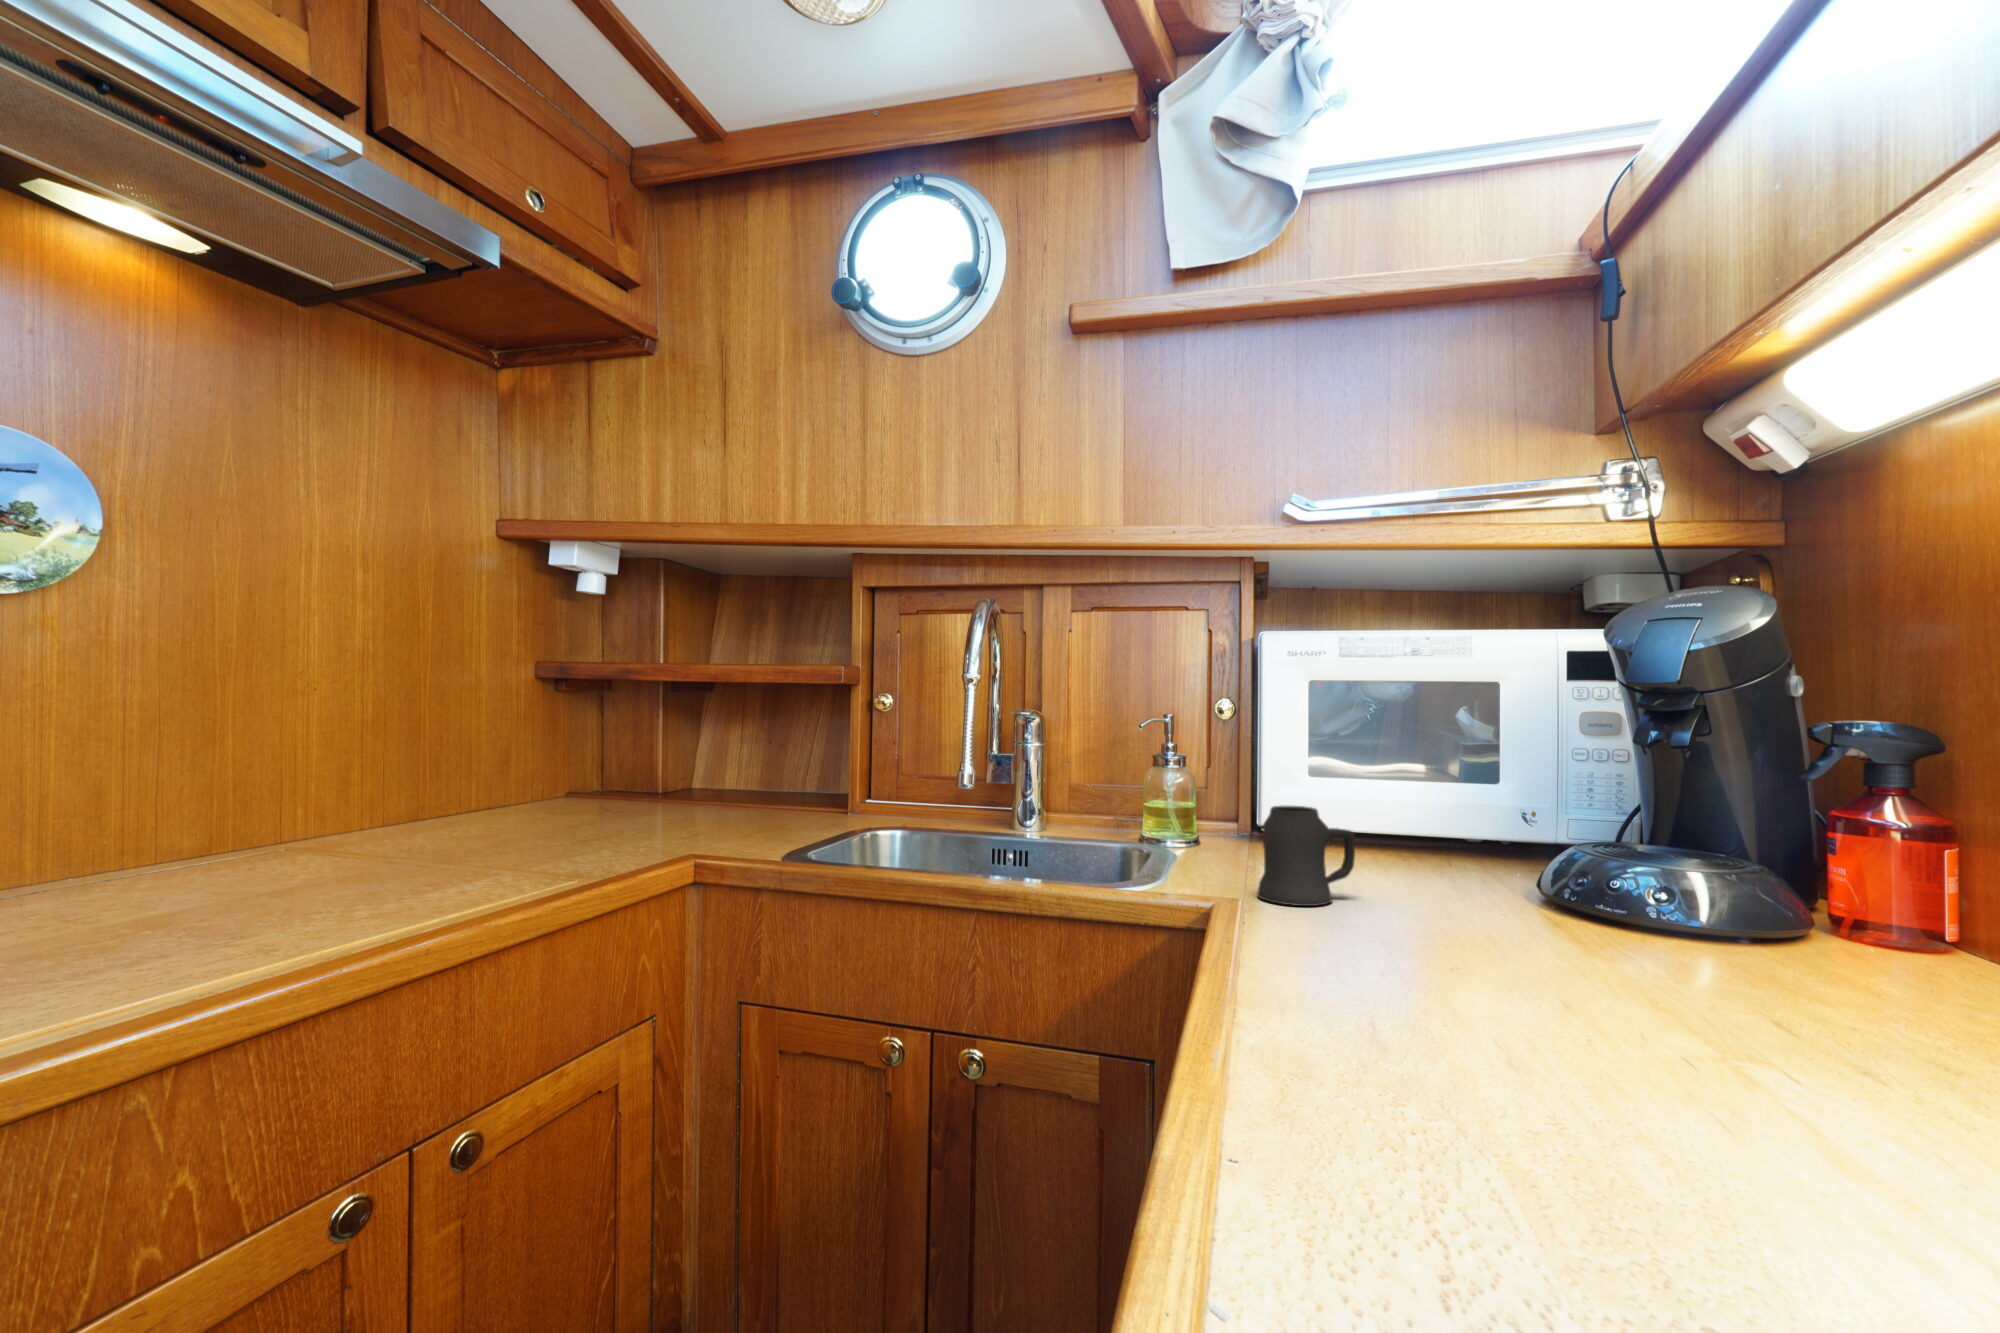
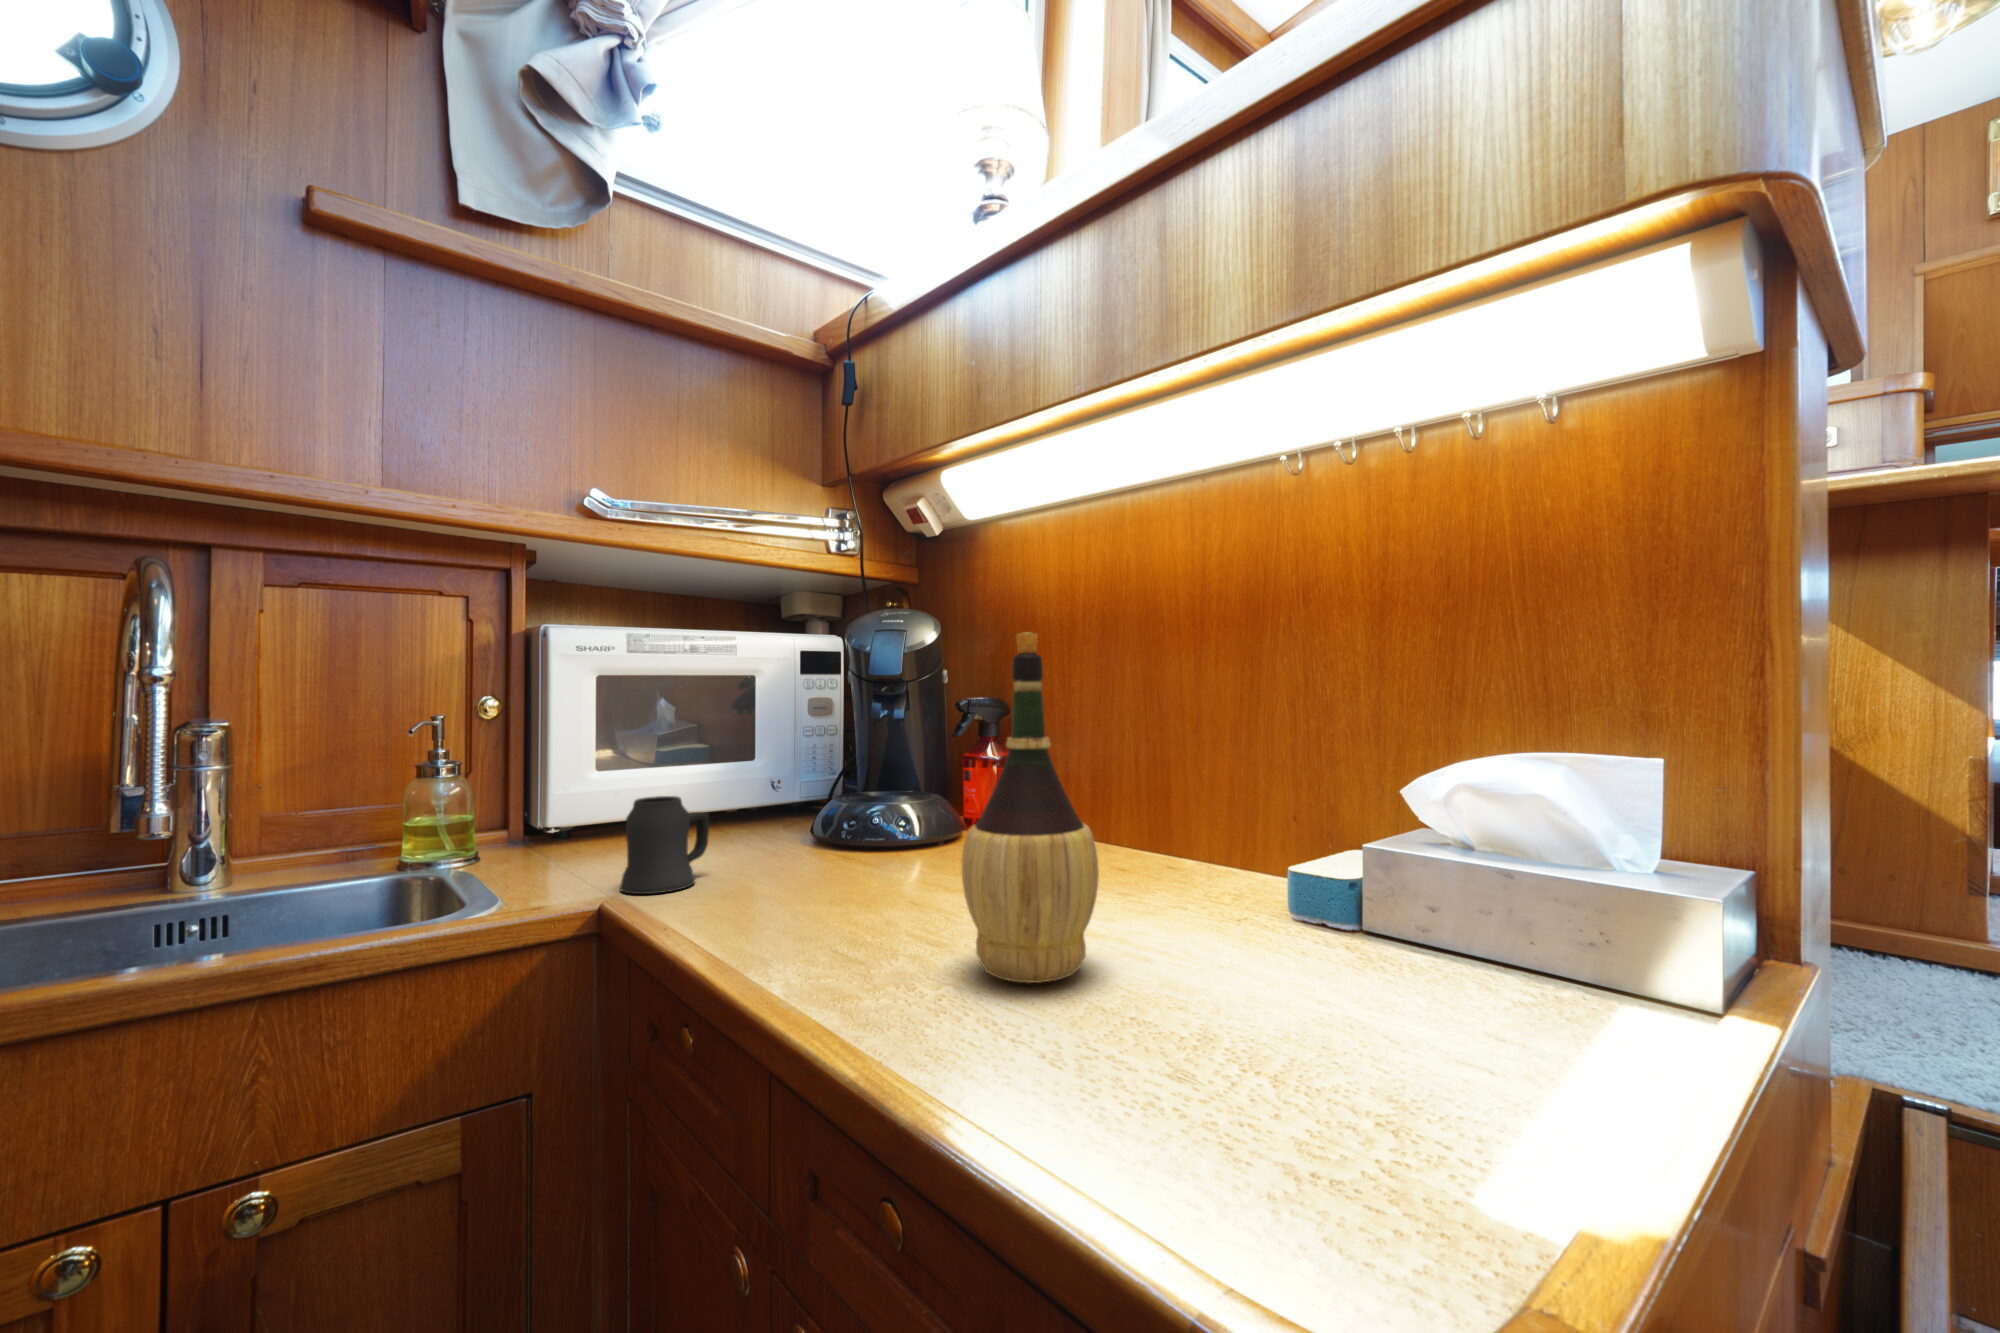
wine bottle: none [1413,623,1639,1138] -> present [961,632,1099,983]

